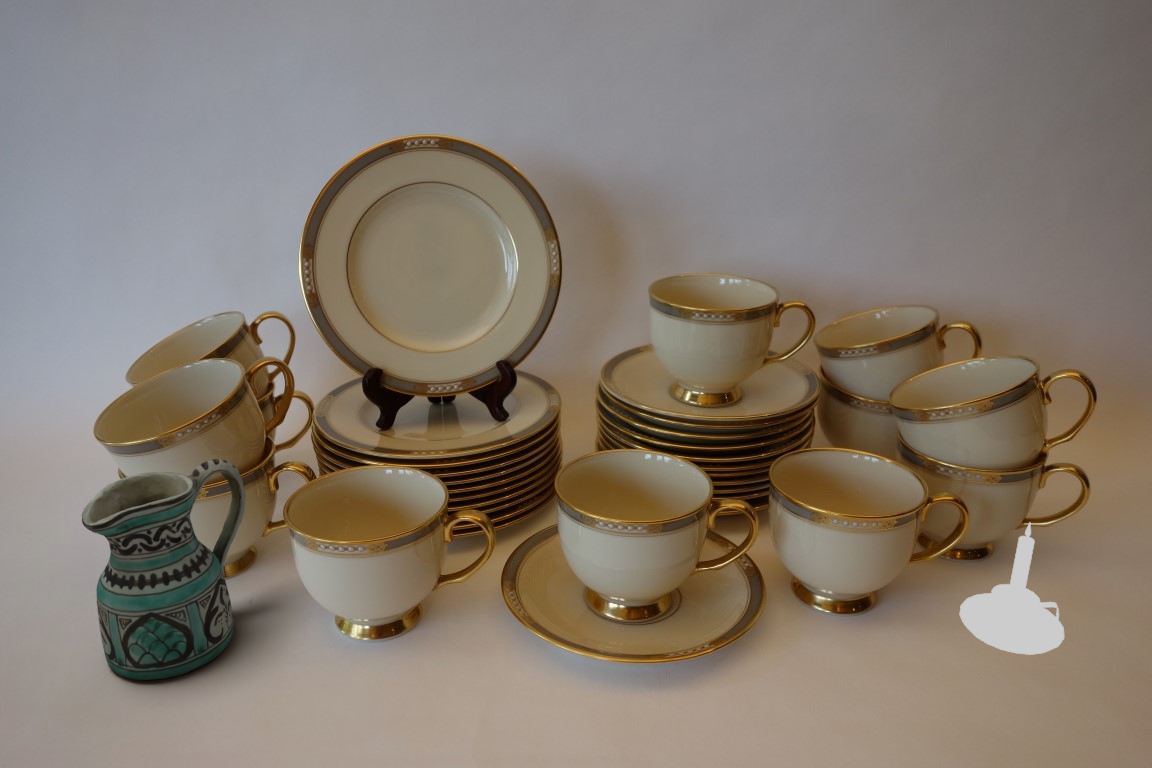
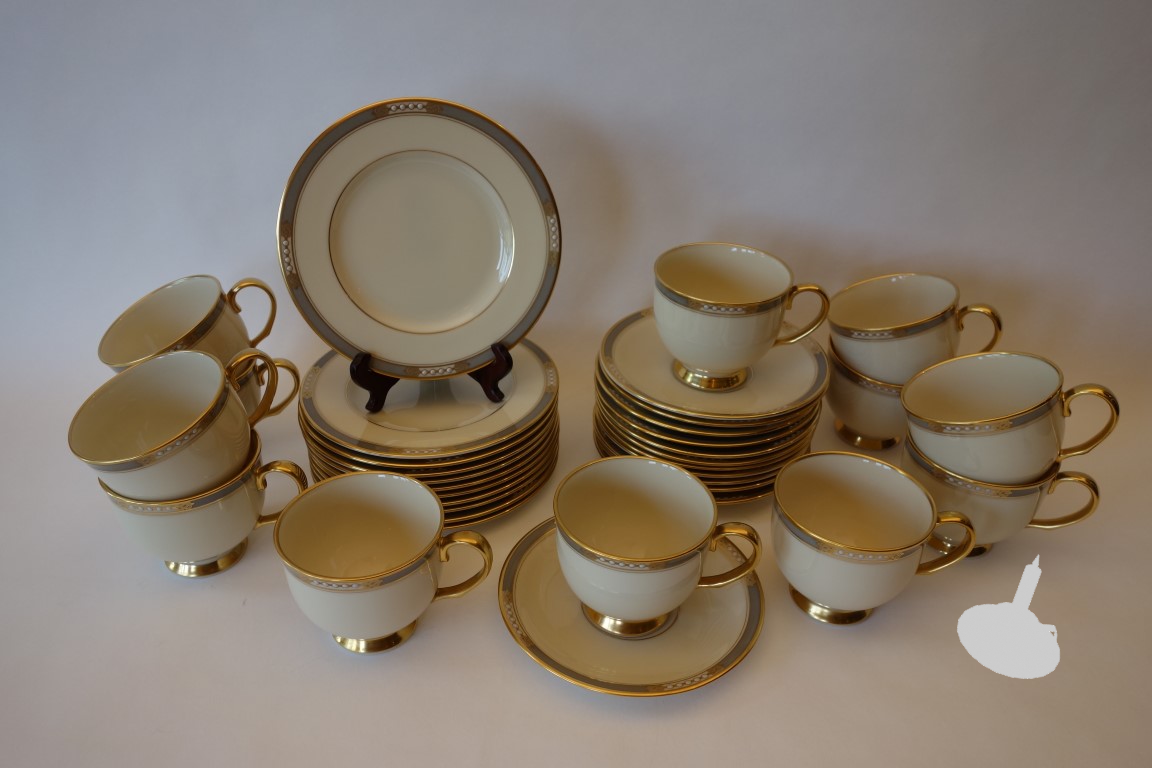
ceramic pitcher: present [82,459,246,680] -> none [63,476,234,702]

